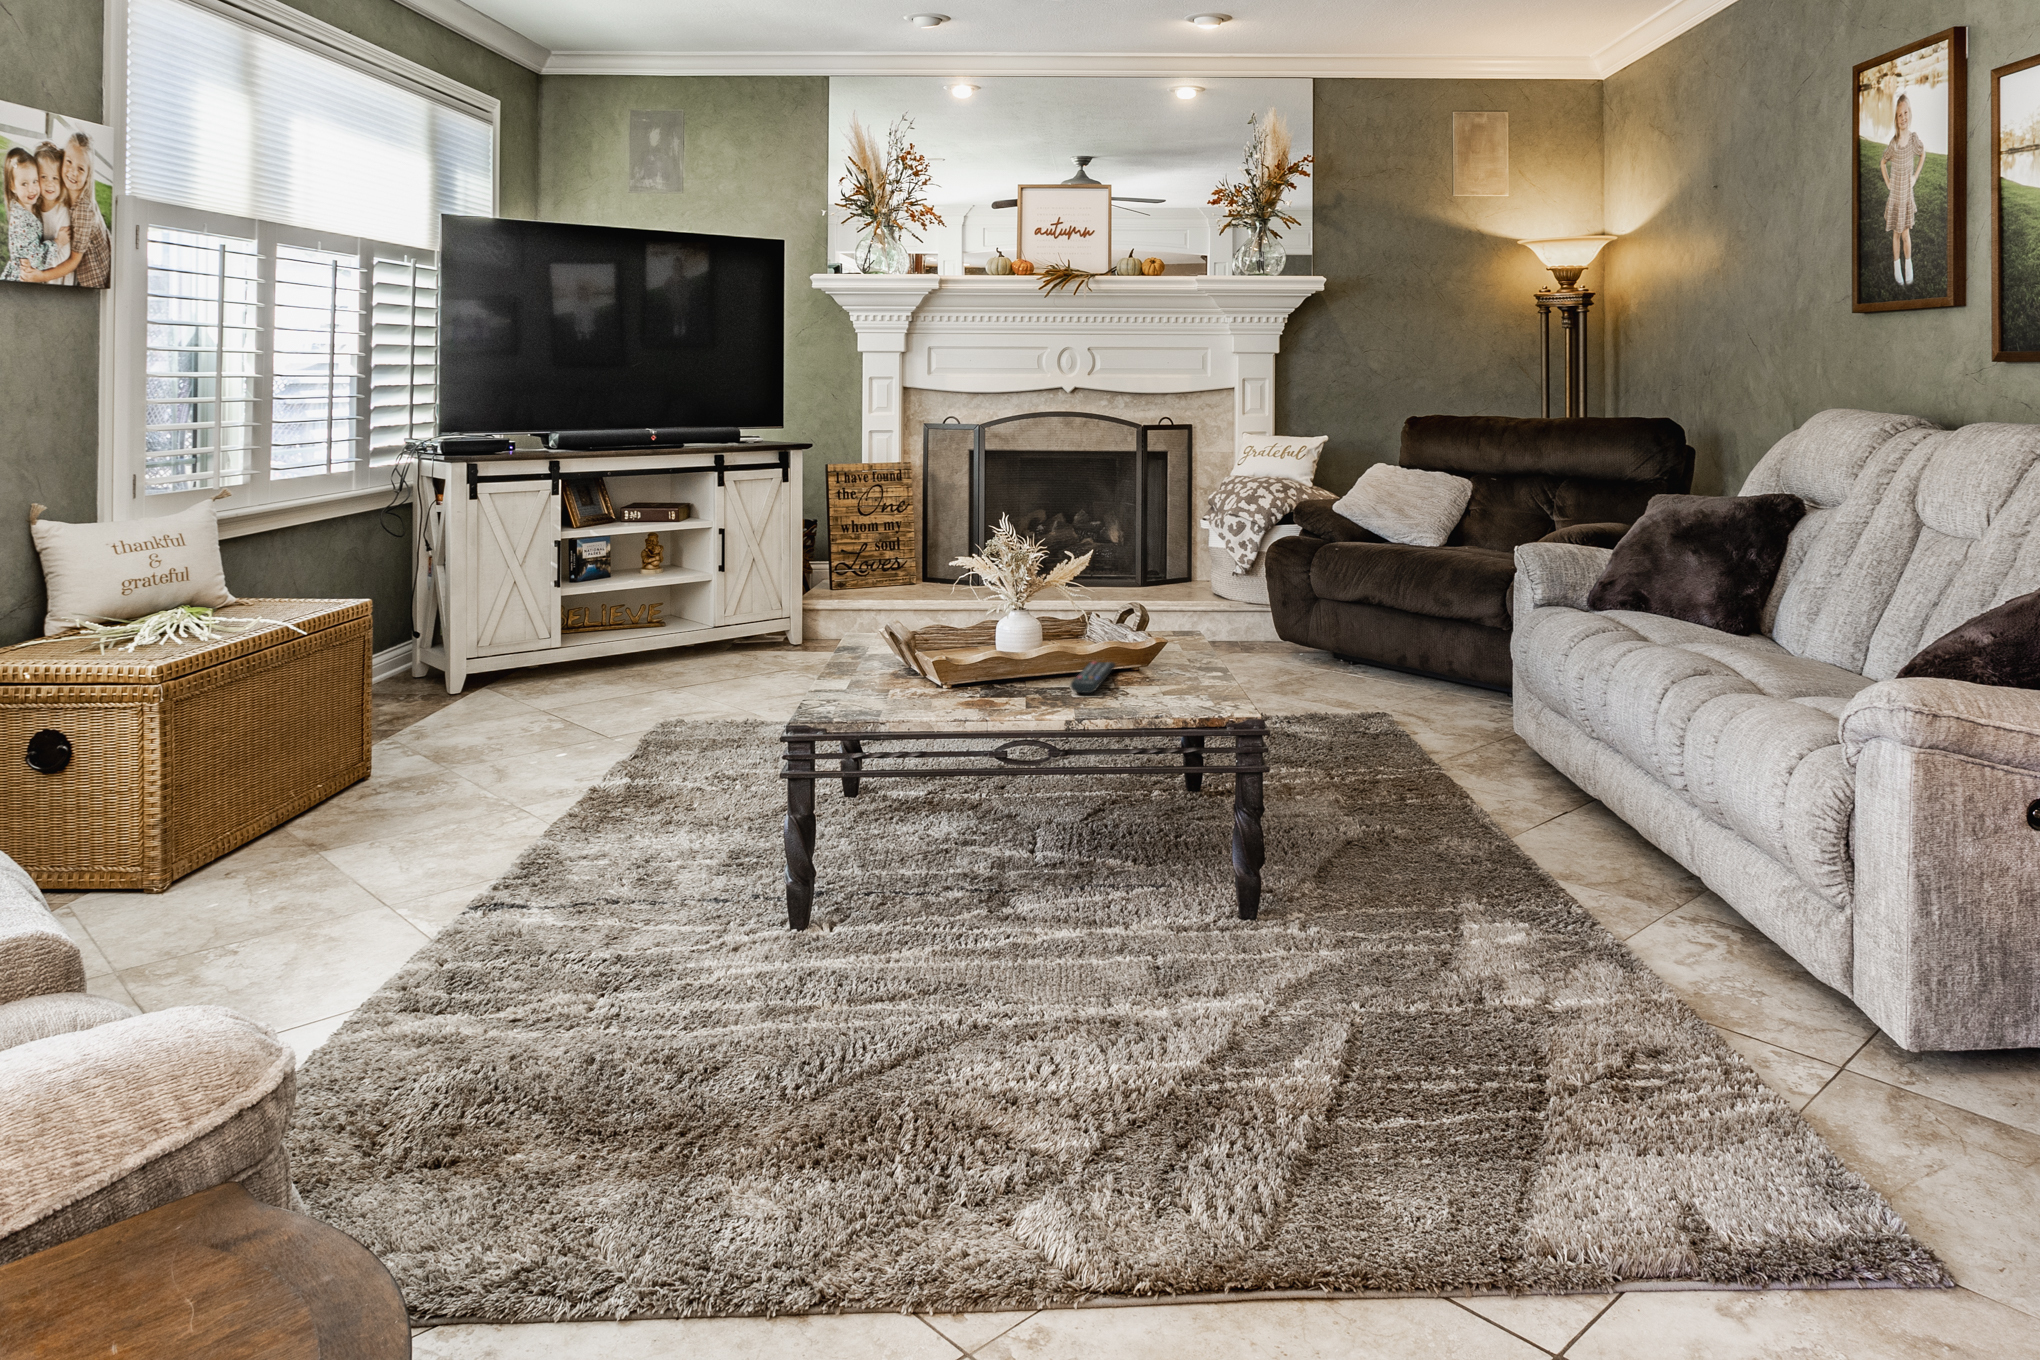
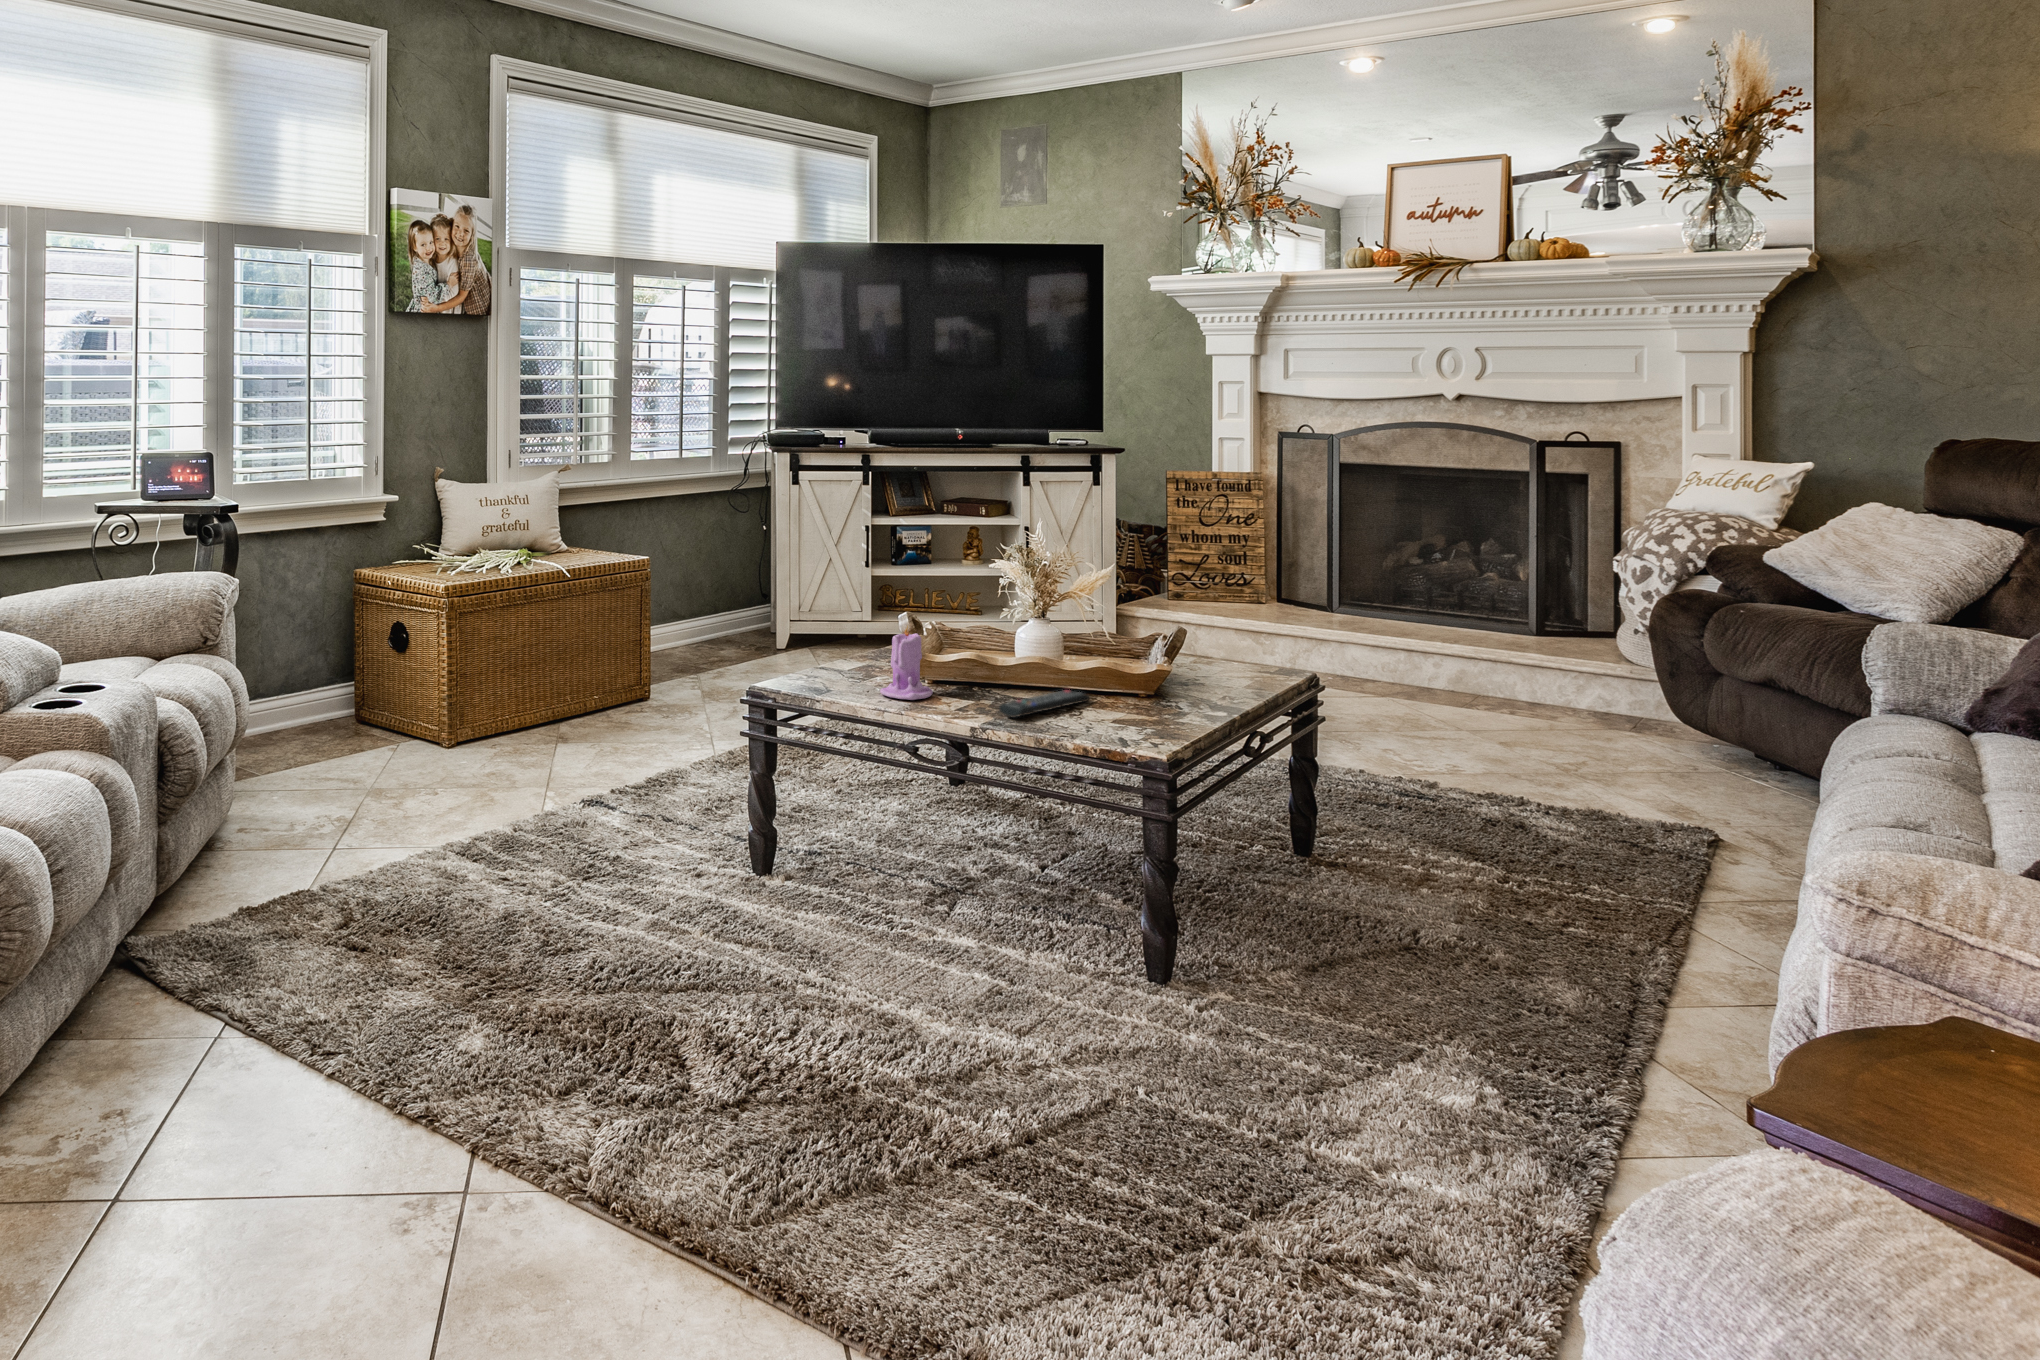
candle: none [925,617,978,695] -> present [880,626,933,700]

